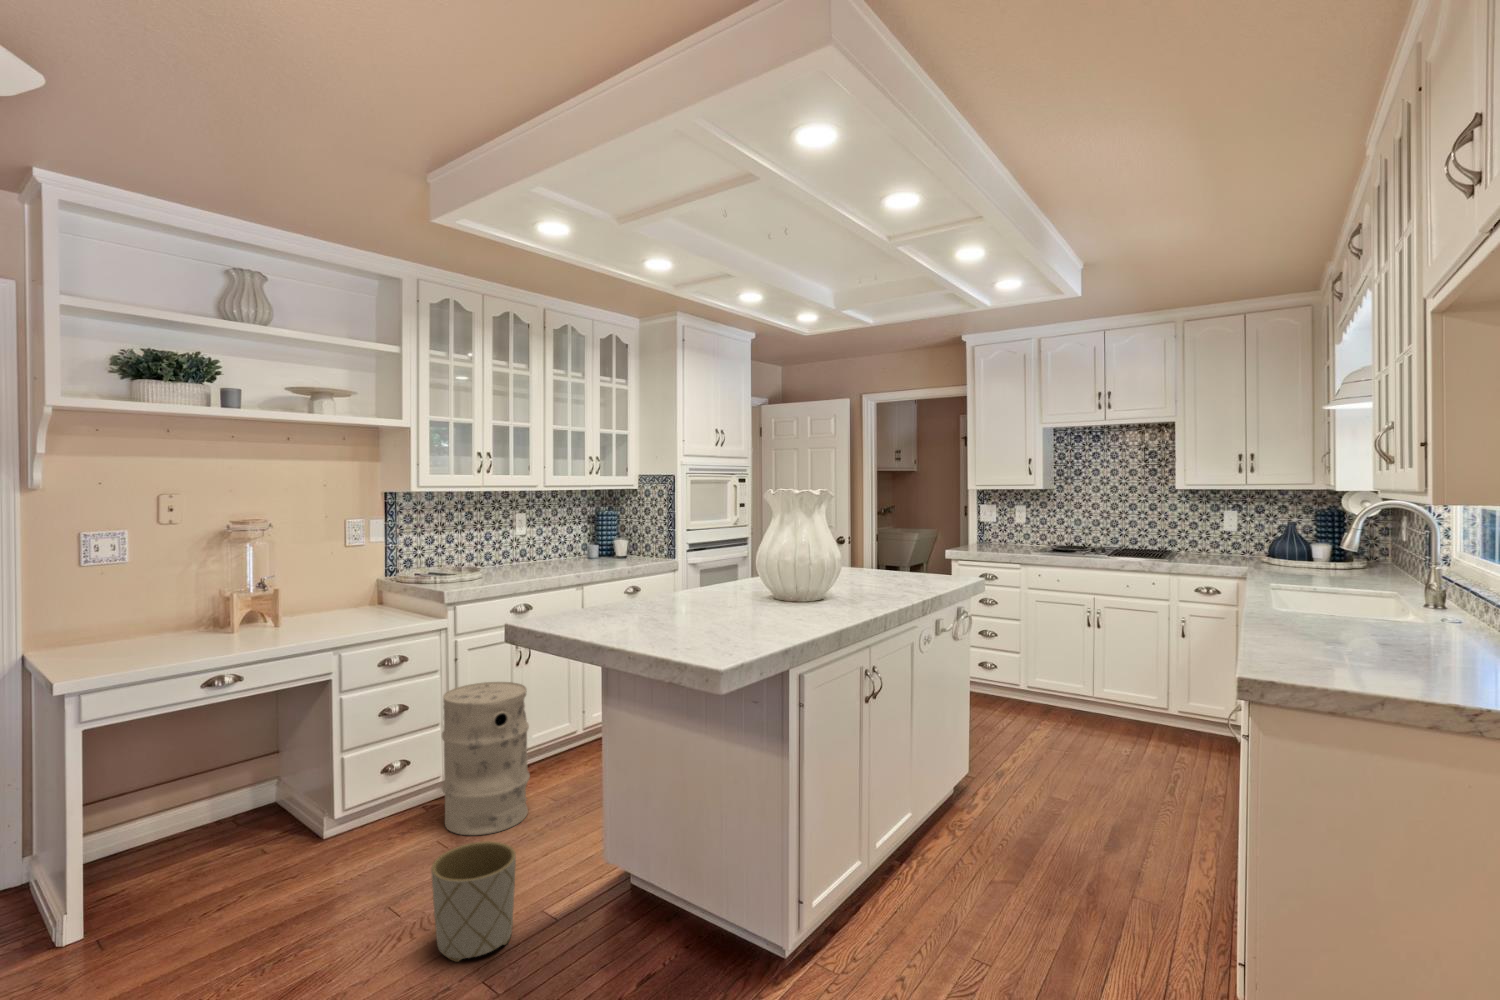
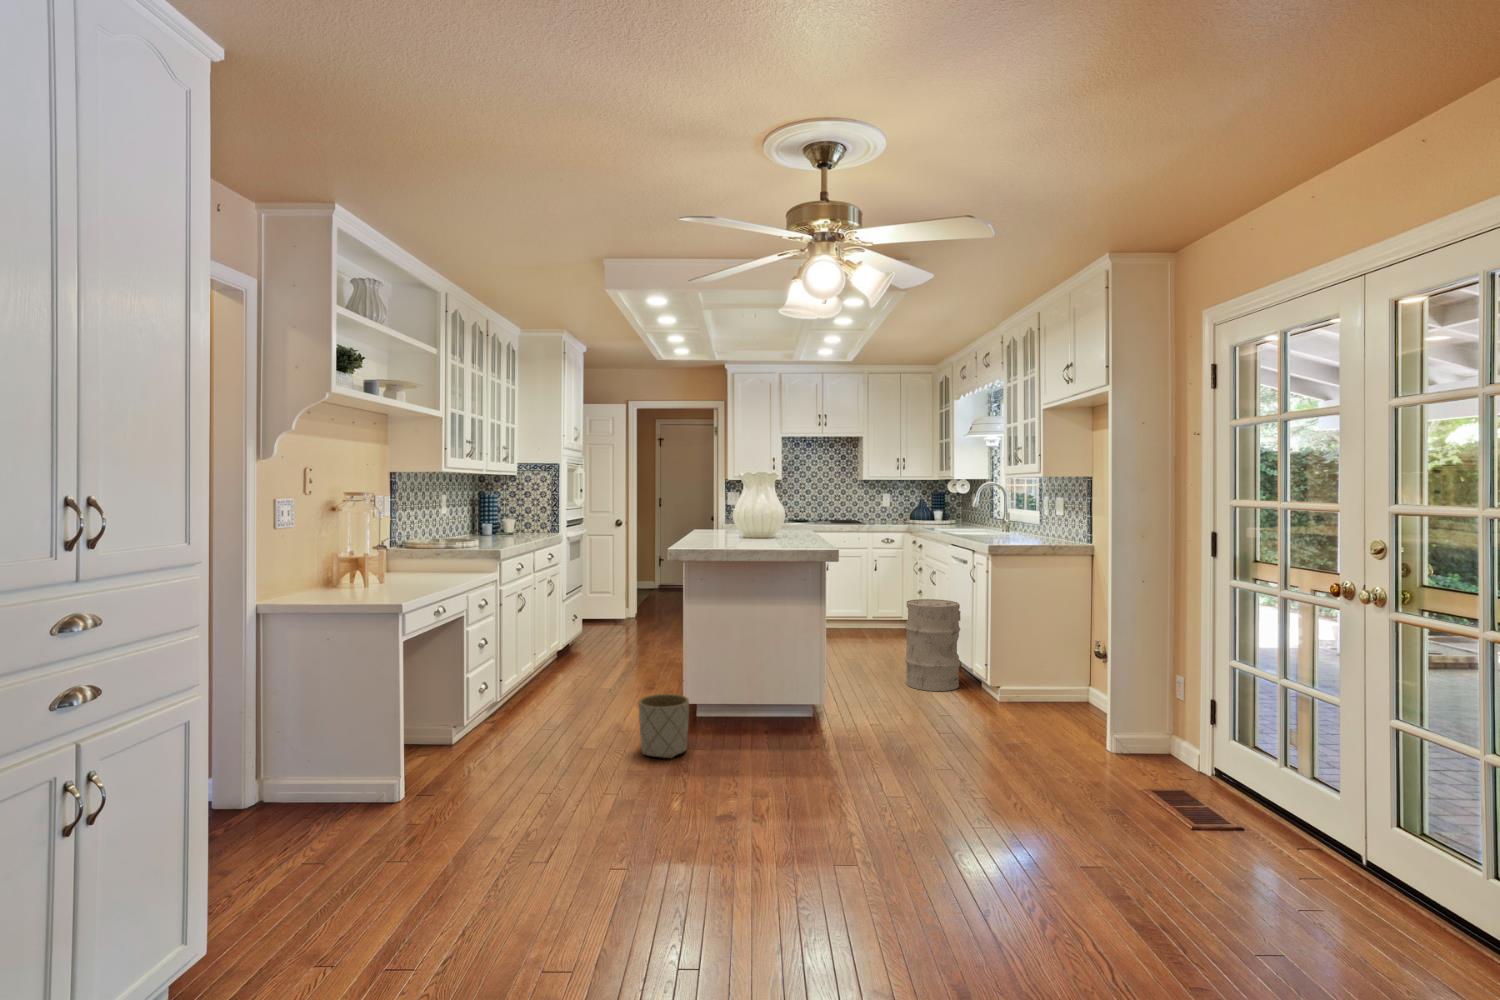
trash can: present [442,682,530,835] -> present [905,599,961,691]

